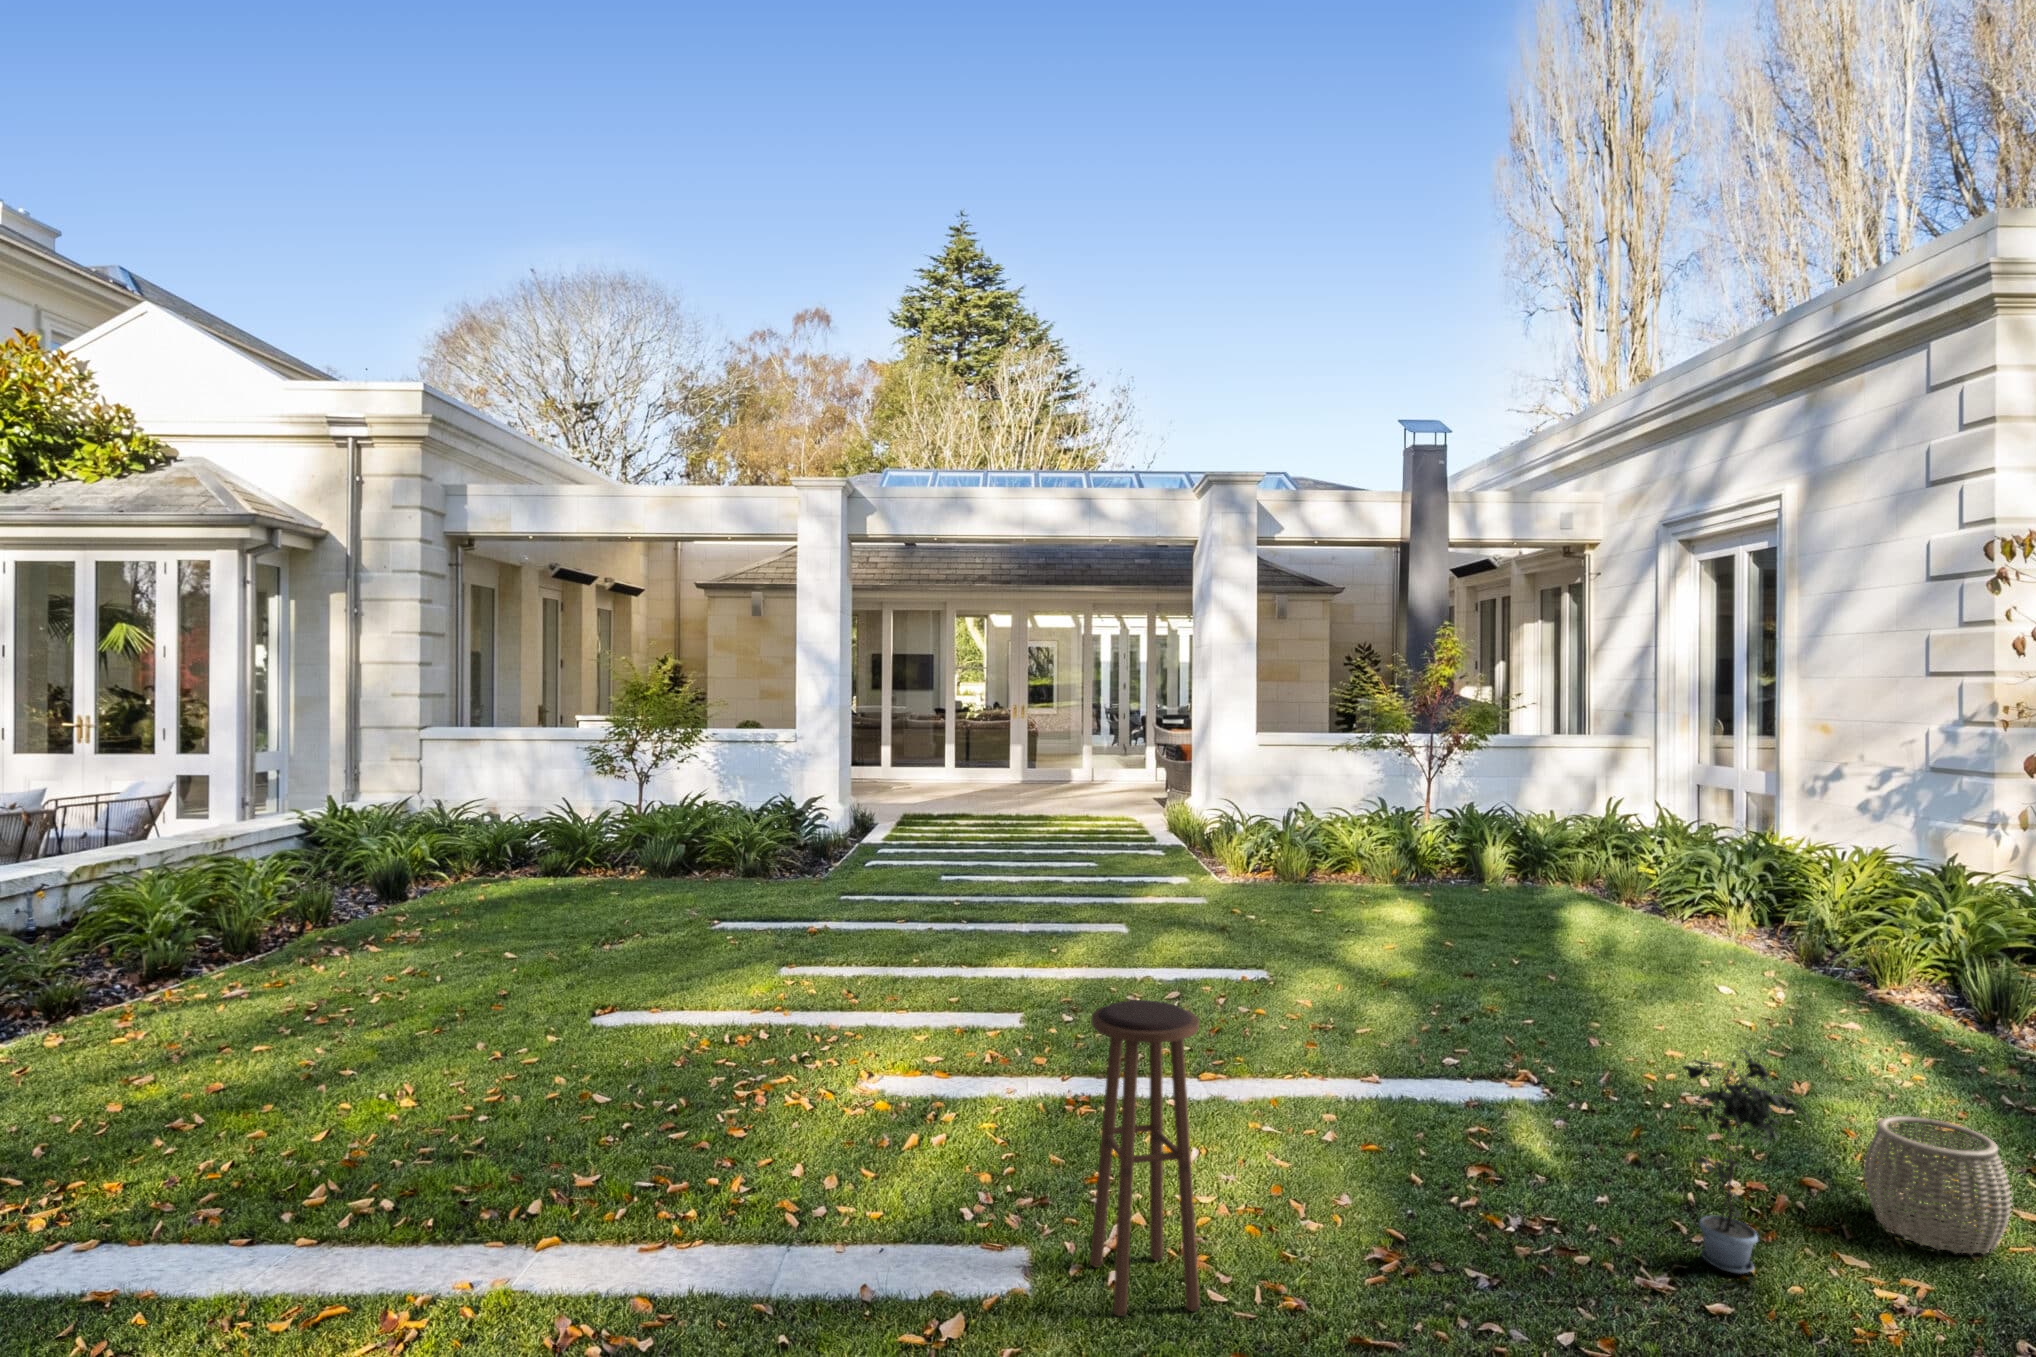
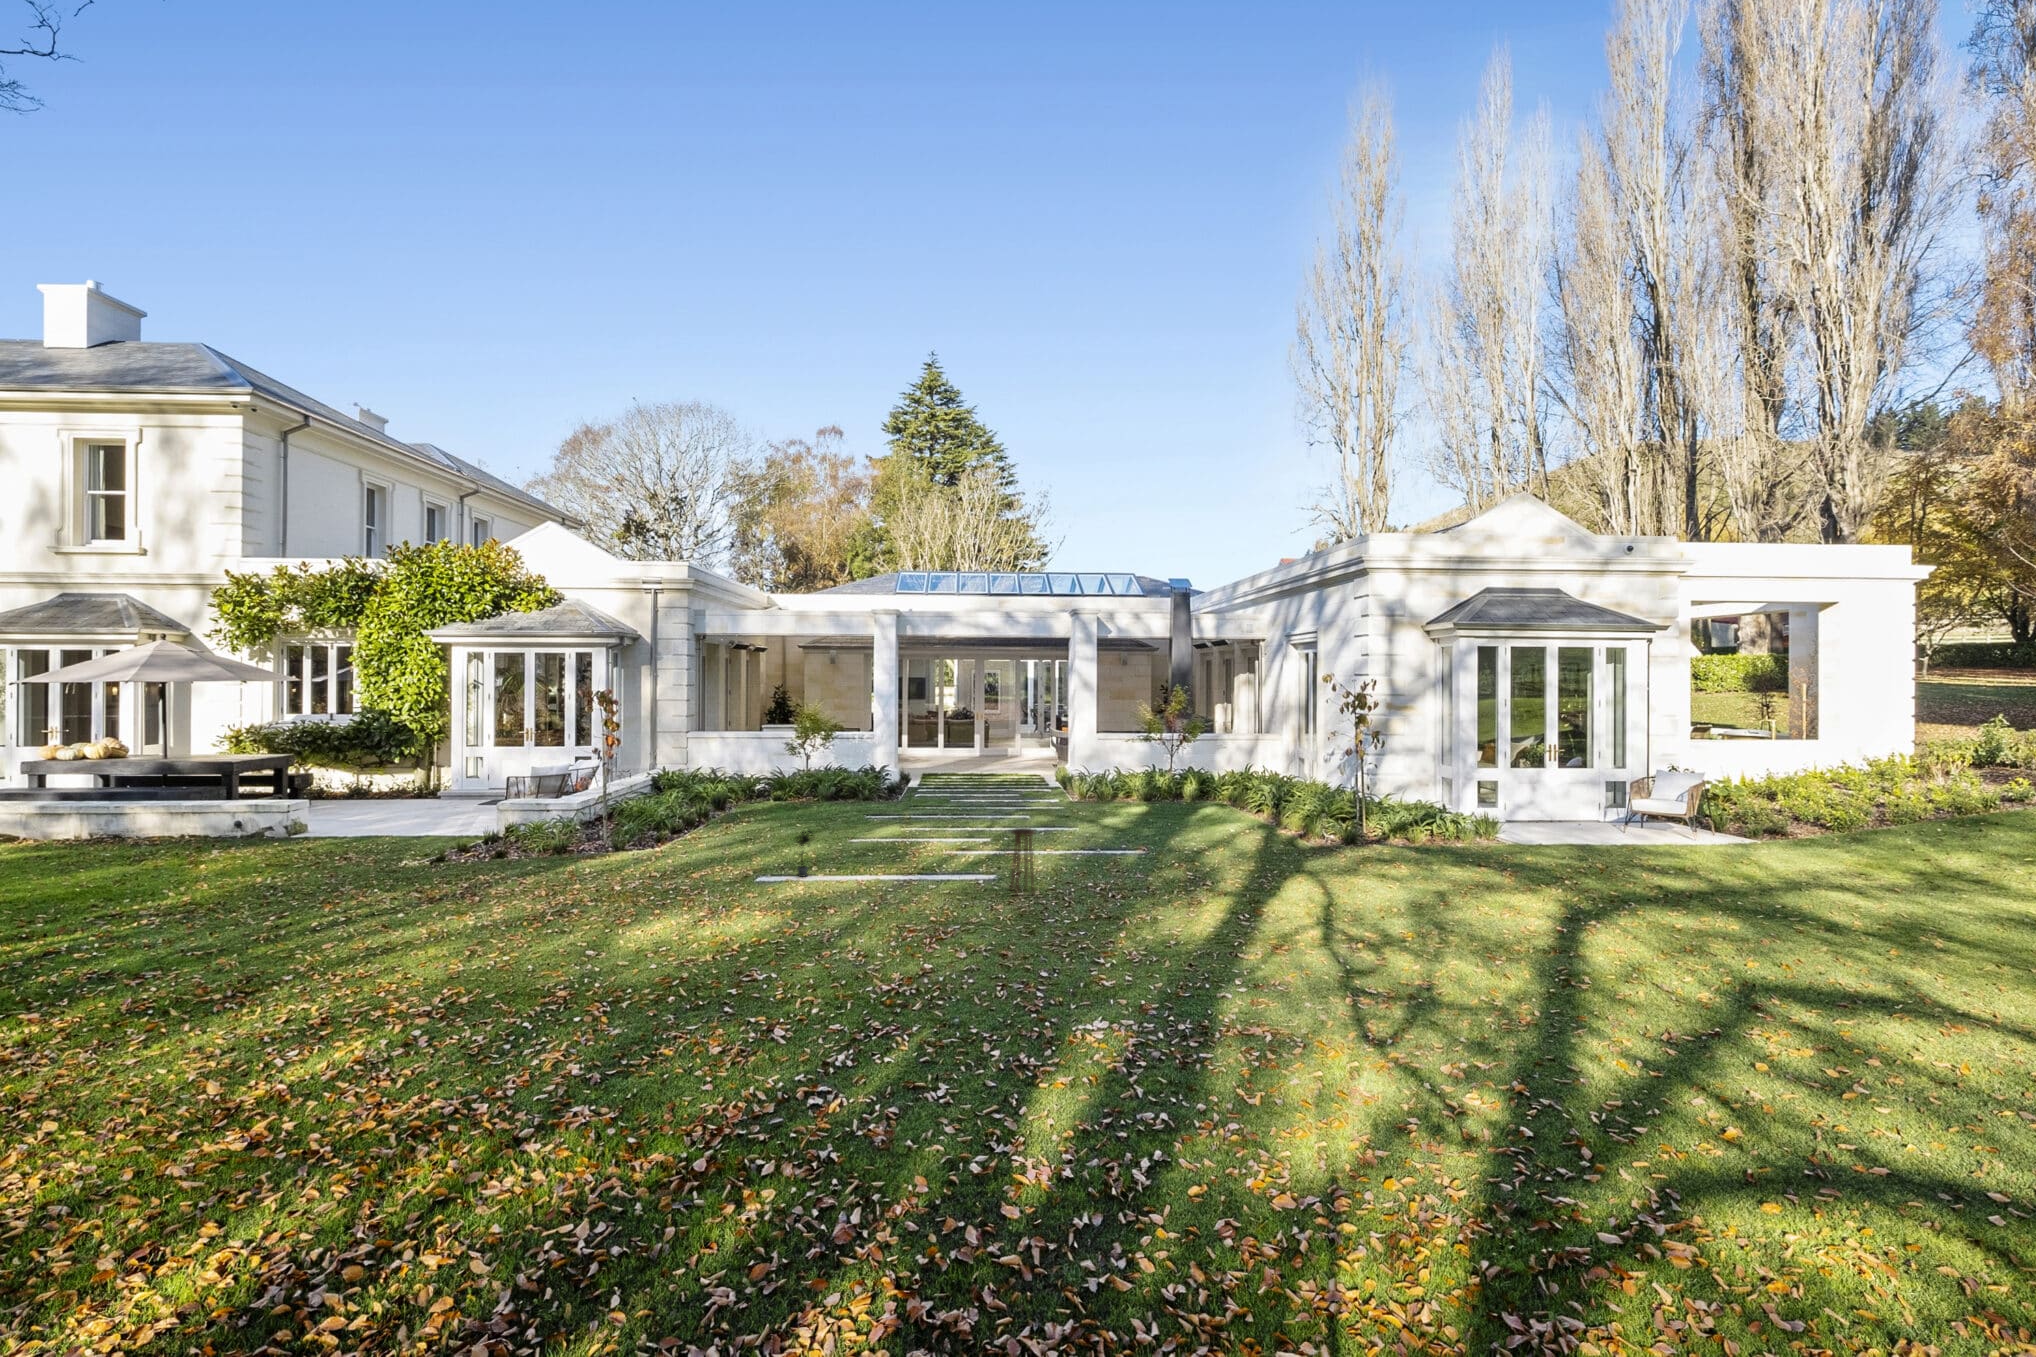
potted plant: present [1683,1050,1810,1274] -> present [797,831,813,877]
woven basket: present [1864,1116,2012,1255] -> none [1202,859,1231,888]

